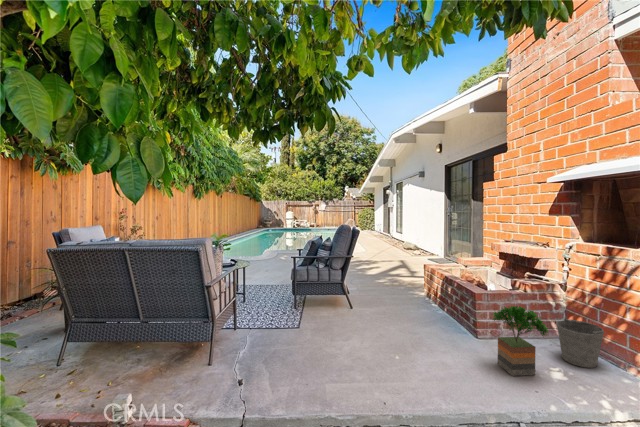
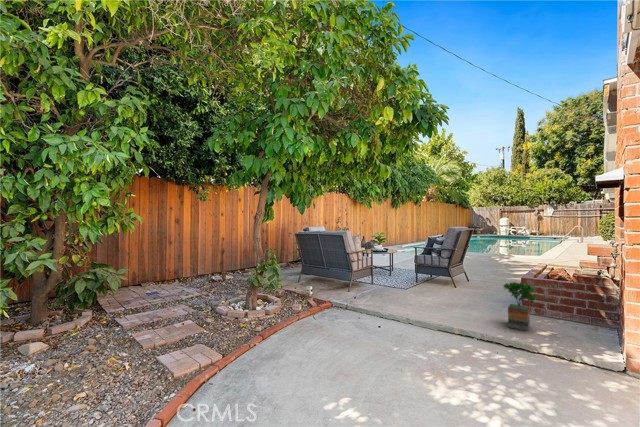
bucket: present [557,319,604,368] -> none [570,303,610,340]

